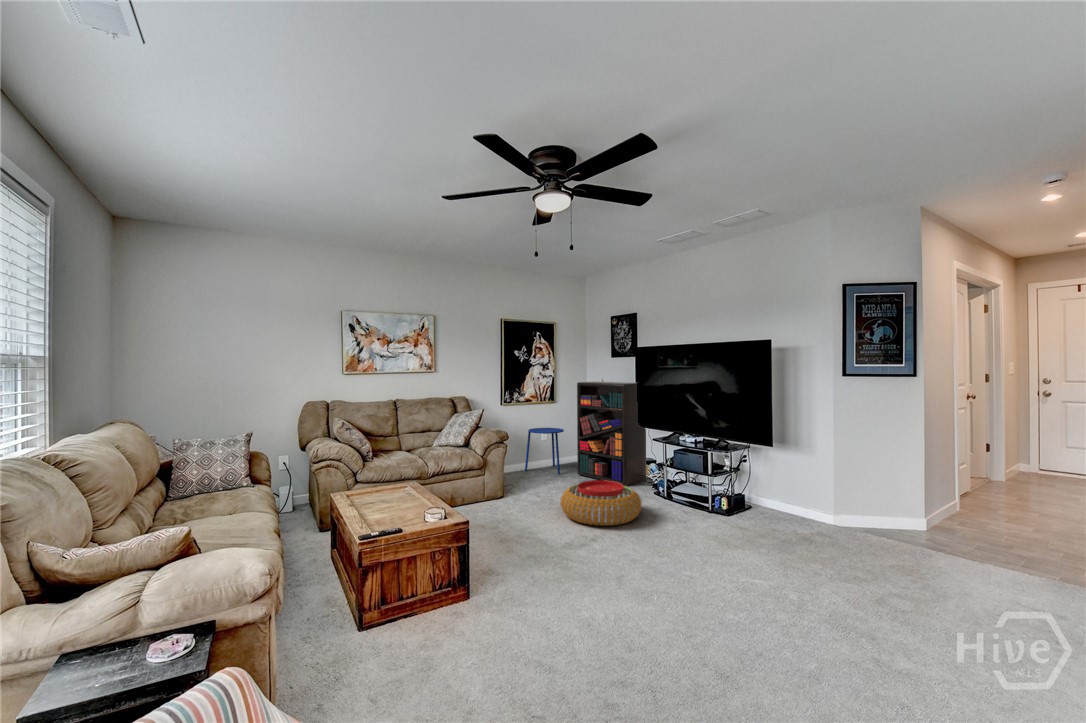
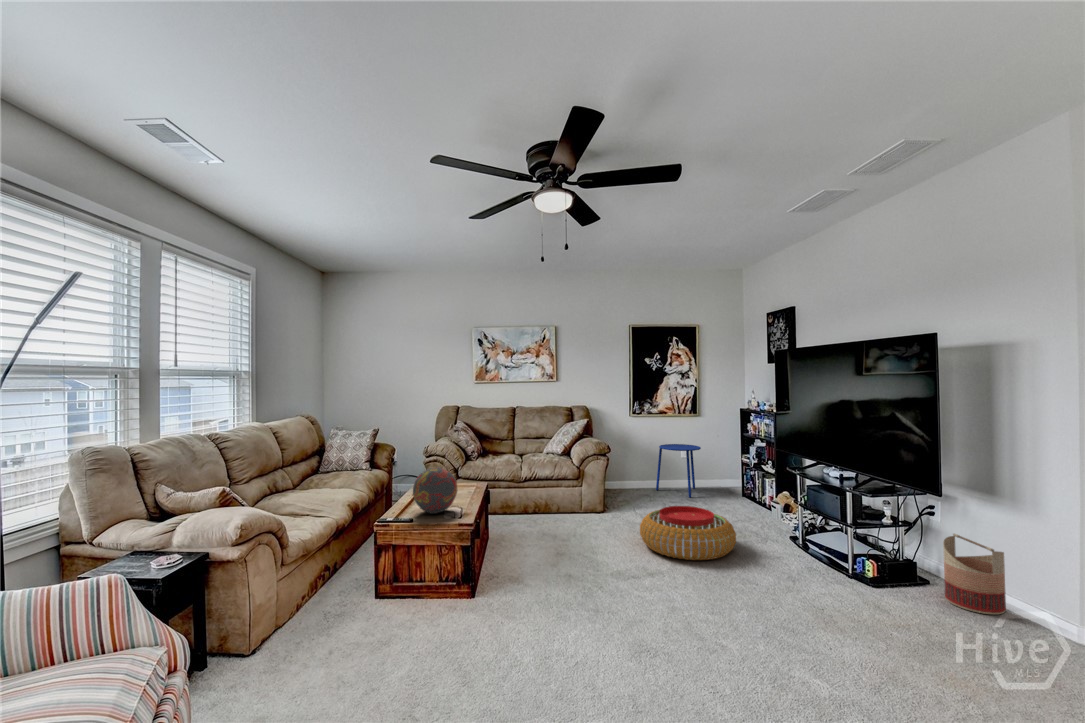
bookshelf: present [577,382,646,486] -> none [708,394,791,520]
decorative orb: none [382,468,432,520] -> present [413,467,457,514]
basket: none [784,475,820,526] -> present [943,534,1006,614]

